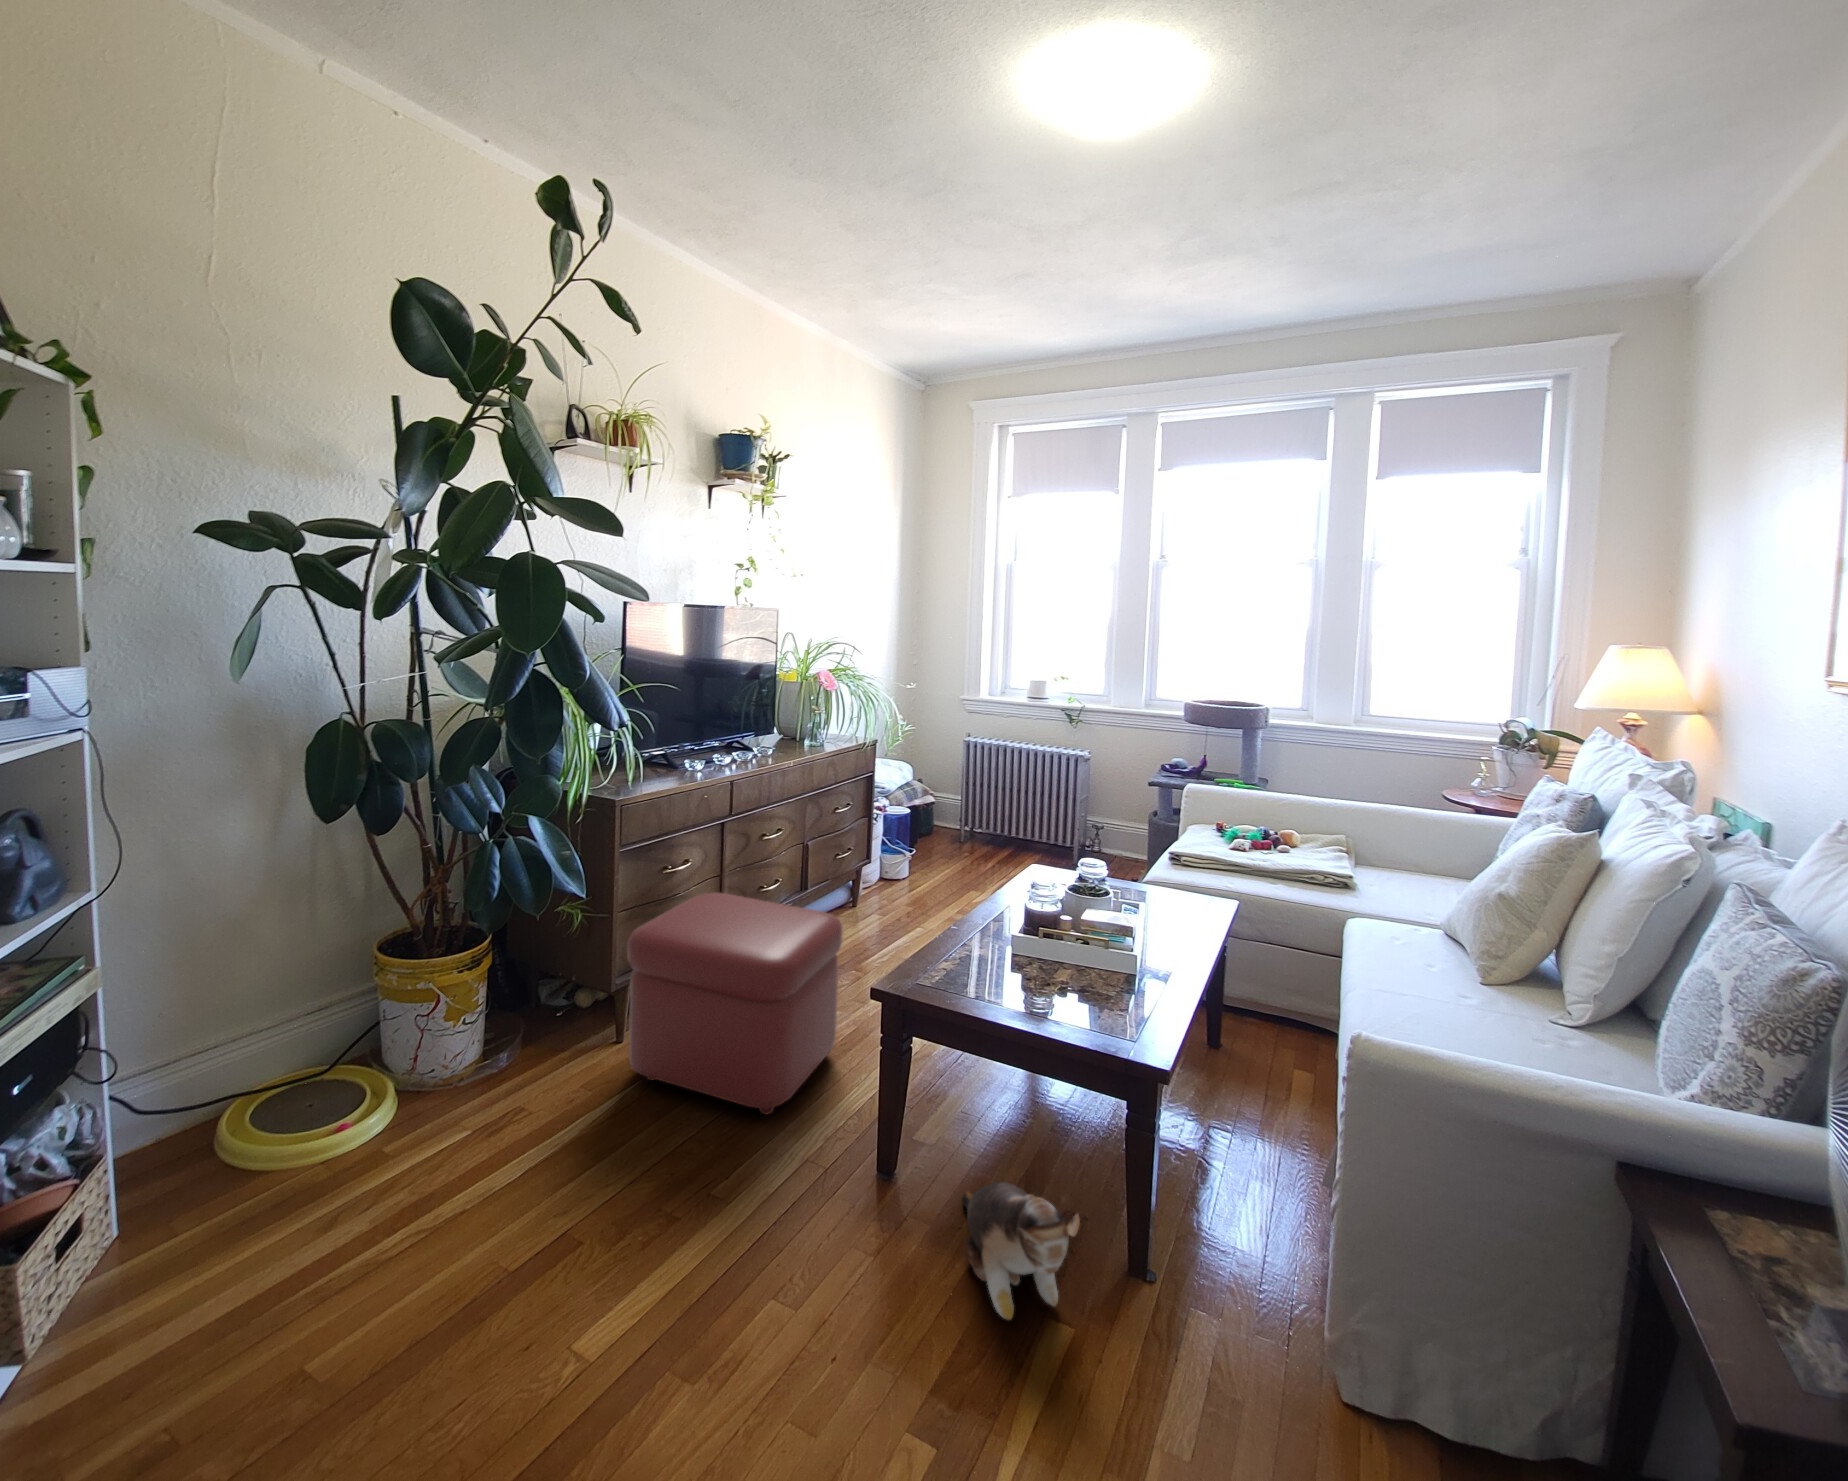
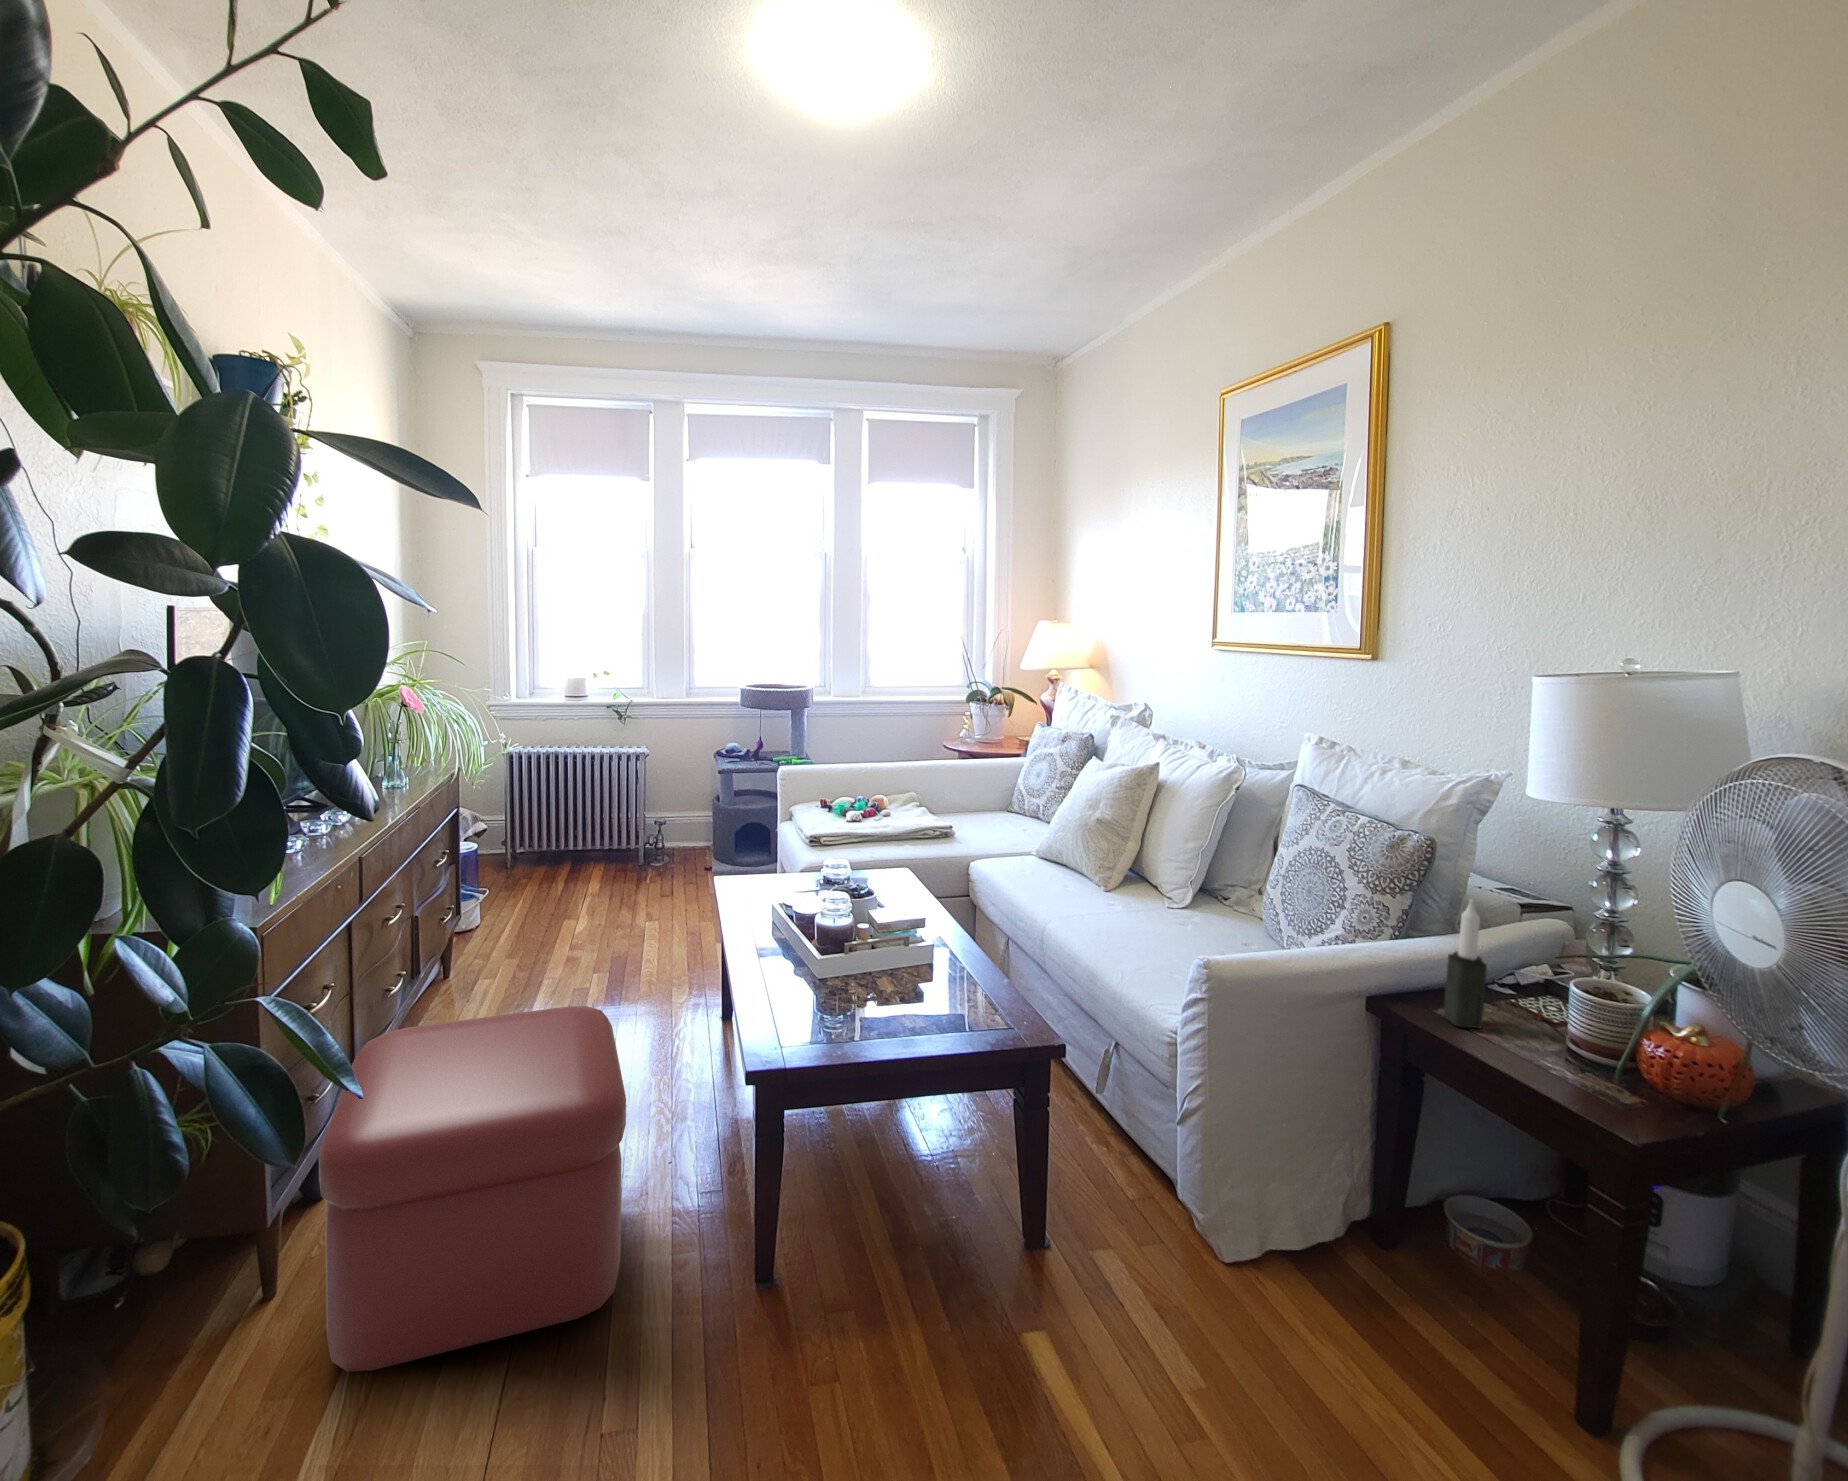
candle: none [1715,1053,1782,1254] -> present [1444,899,1487,1028]
plush toy: present [962,1181,1080,1320] -> none [874,1231,1106,1384]

